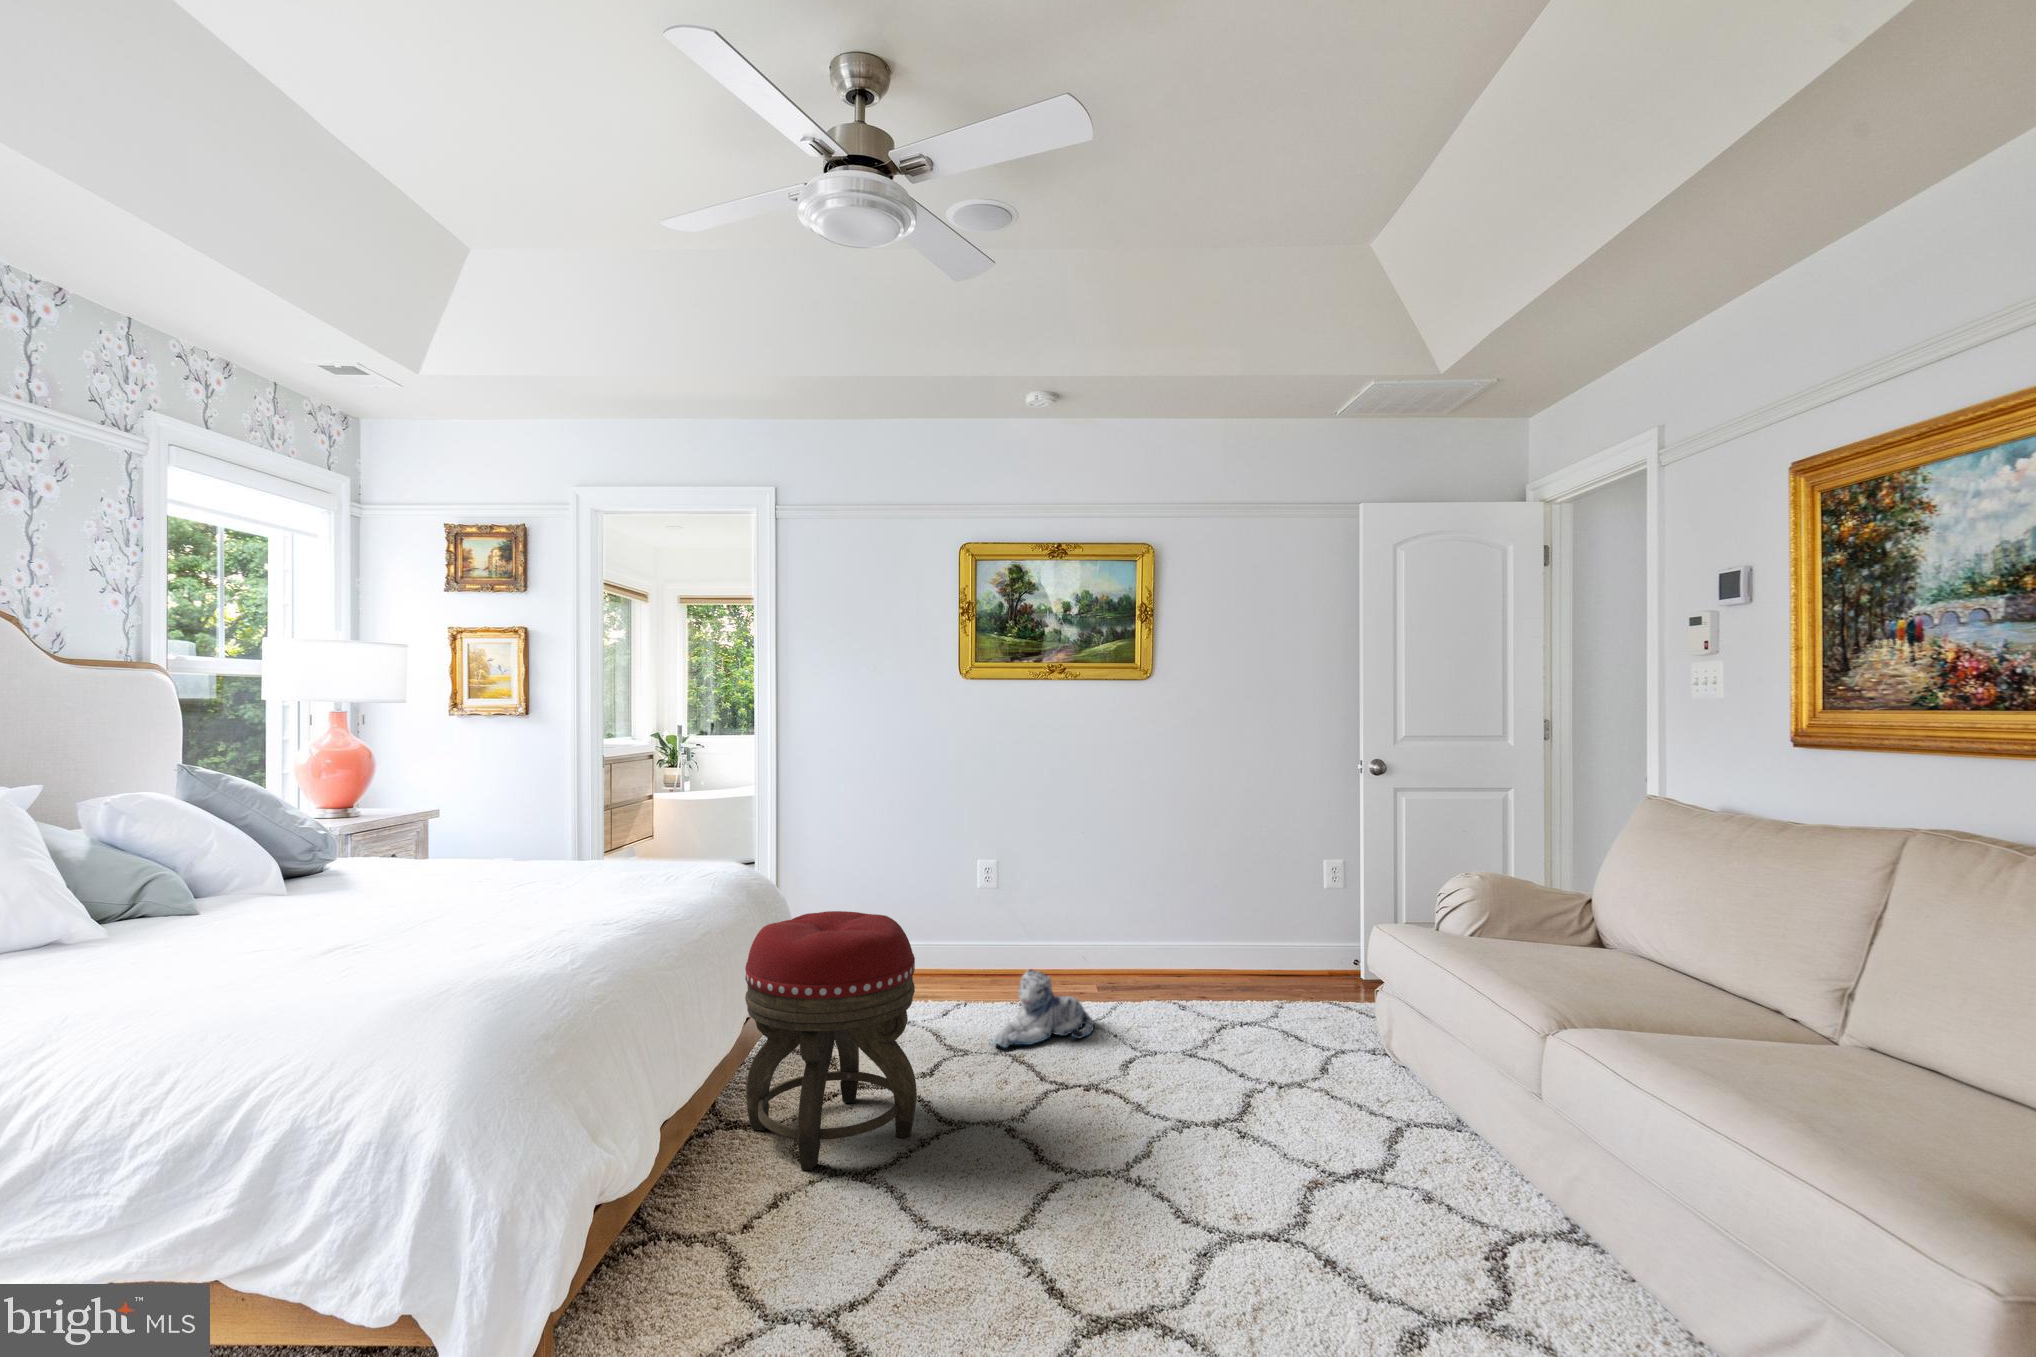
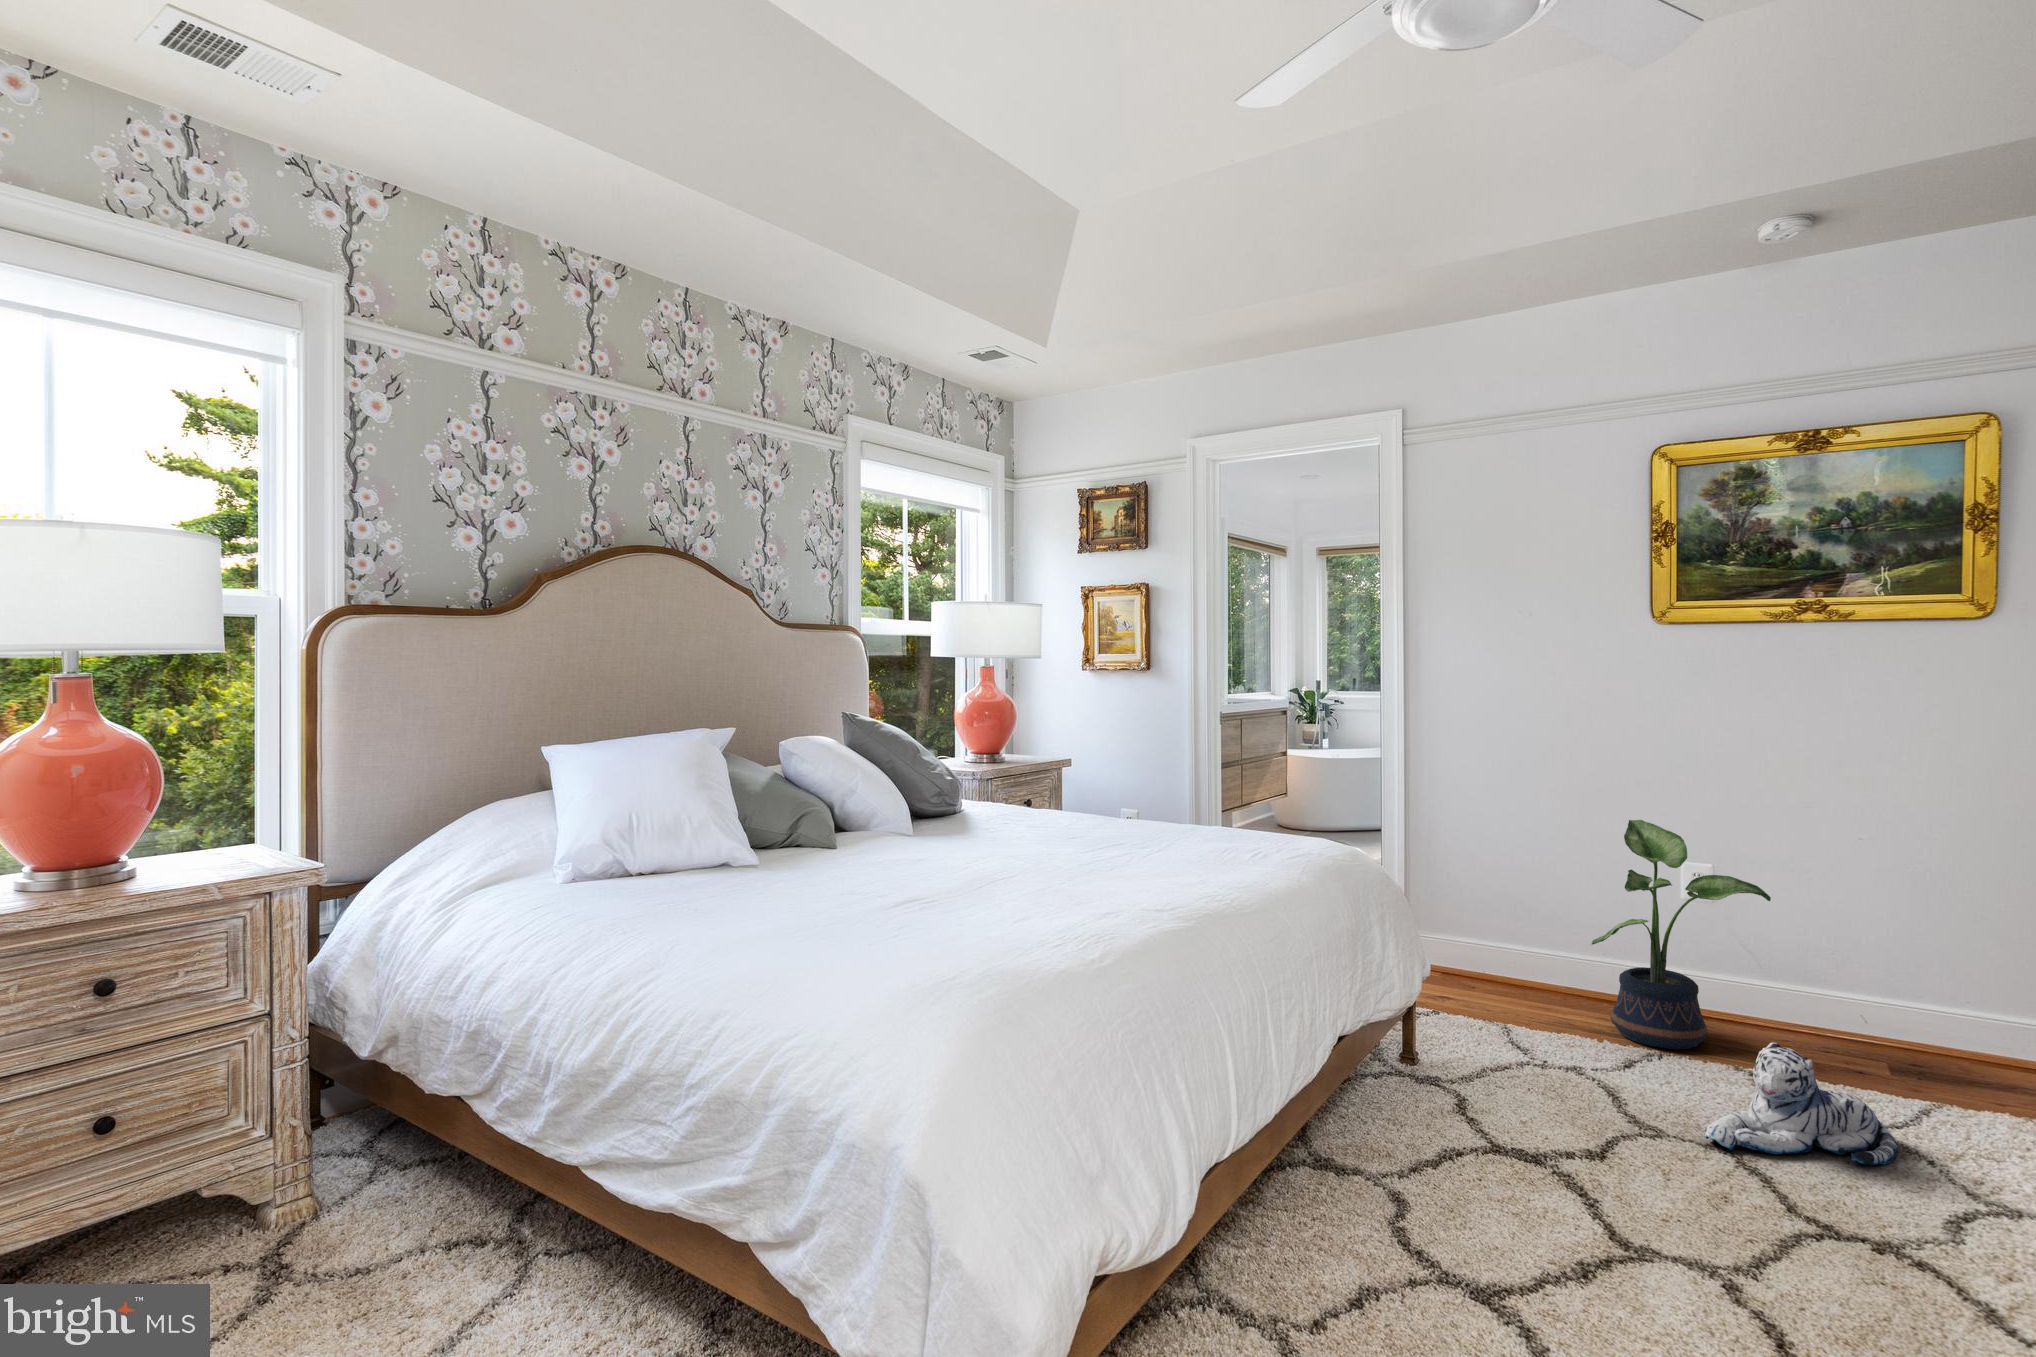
potted plant: none [916,826,1025,993] -> present [1592,820,1771,1049]
footstool: present [745,911,917,1170] -> none [1337,921,1572,1248]

